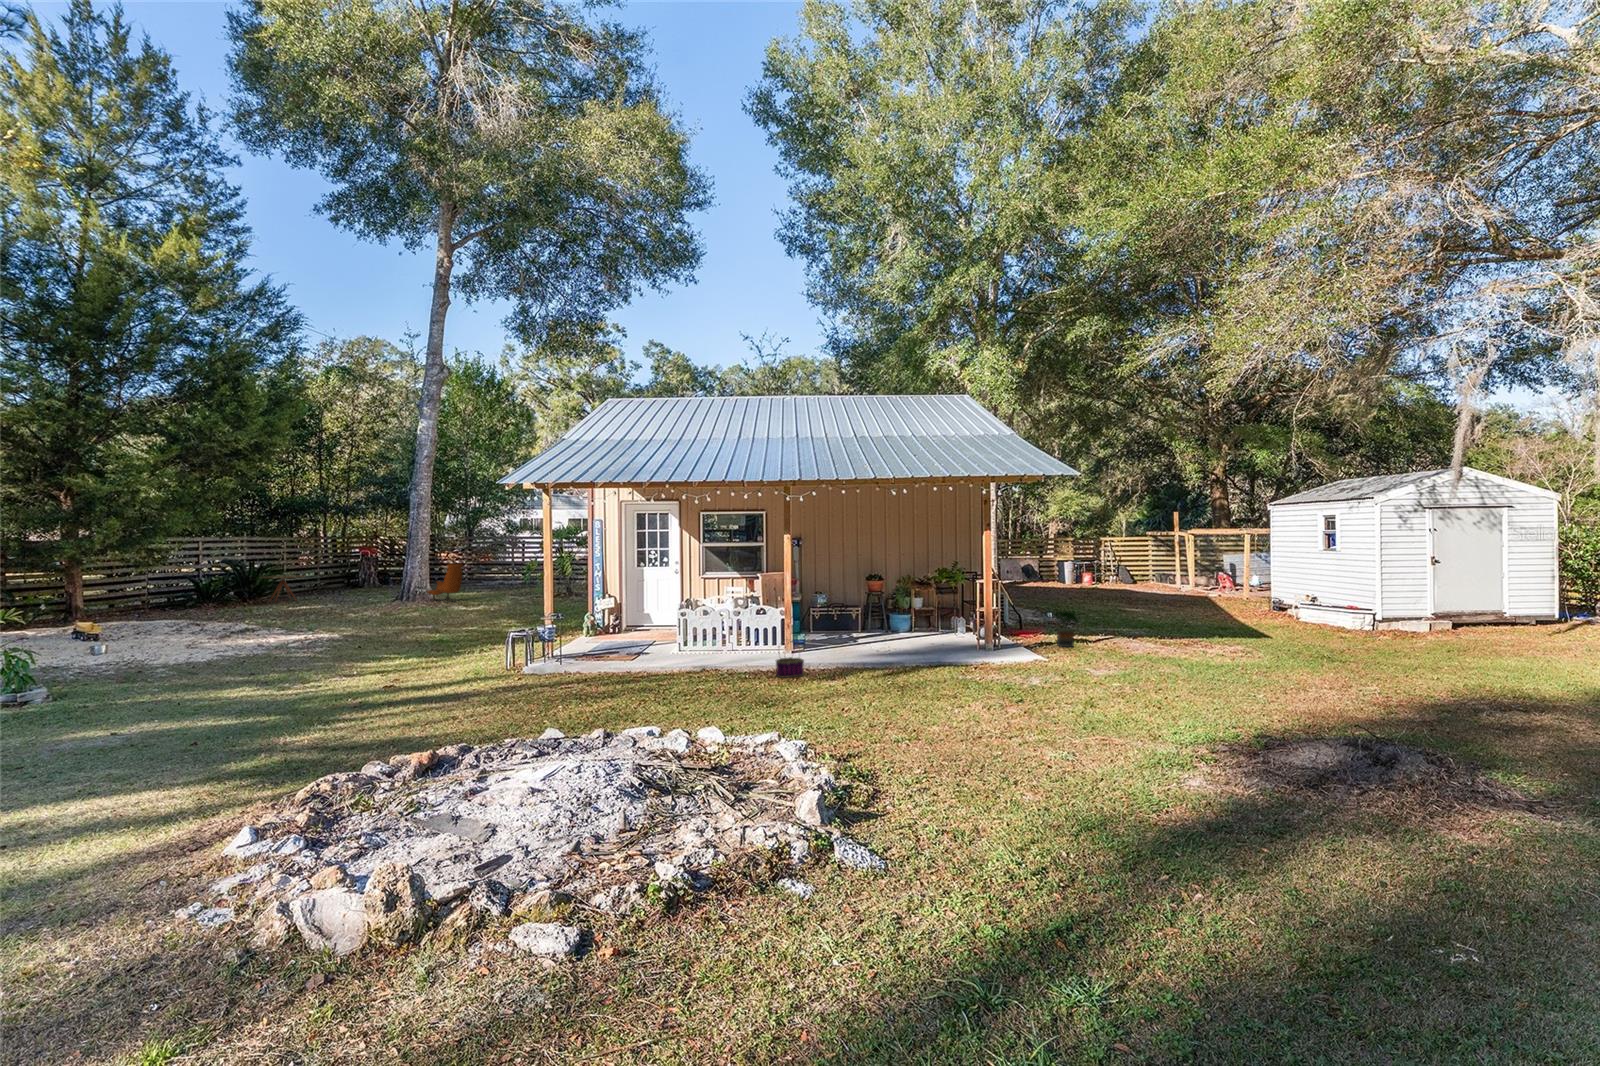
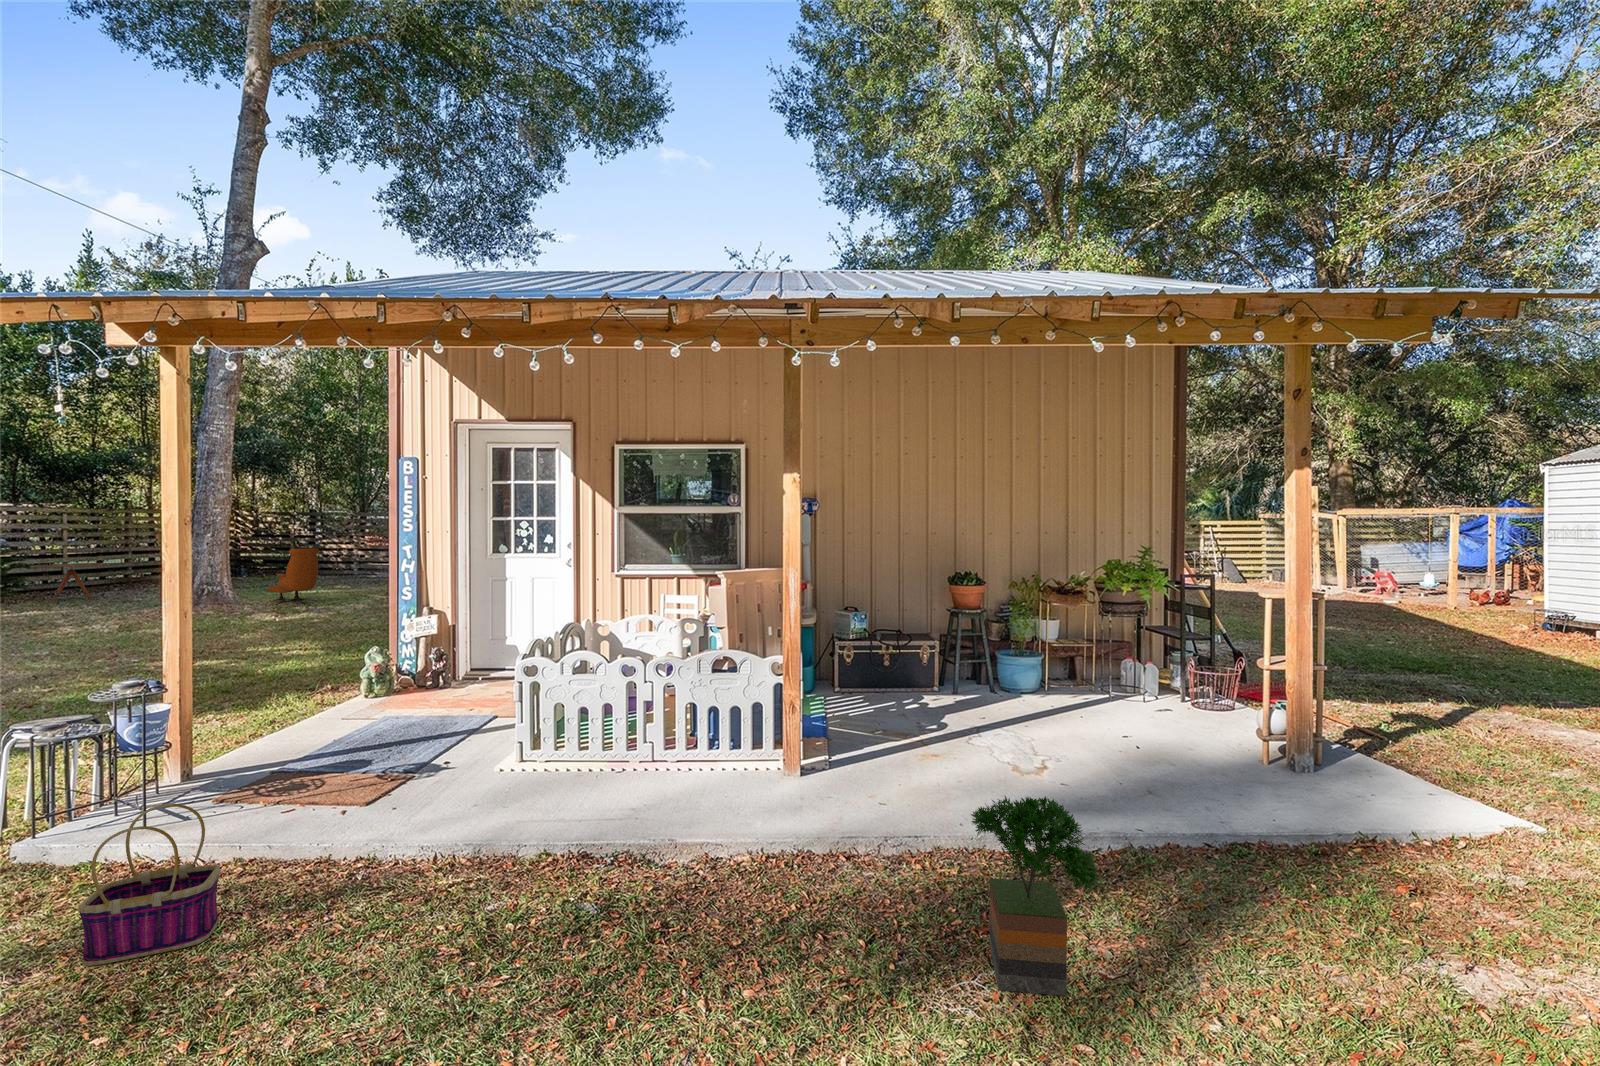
potted tree: present [1054,611,1079,647] -> present [971,796,1098,996]
basket: present [776,641,804,678] -> present [78,804,220,966]

